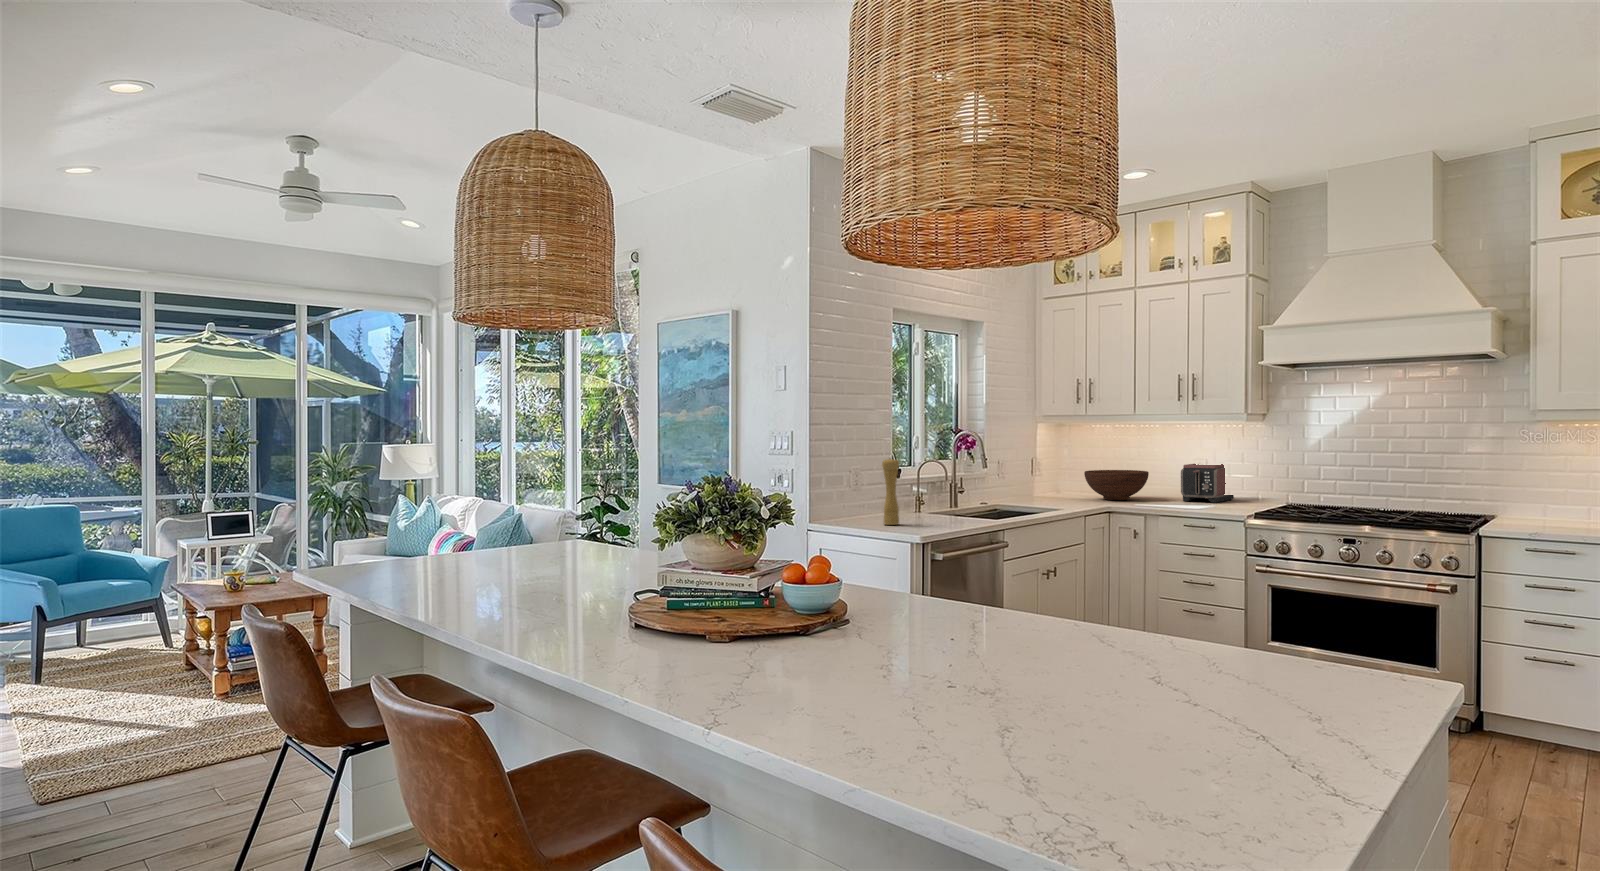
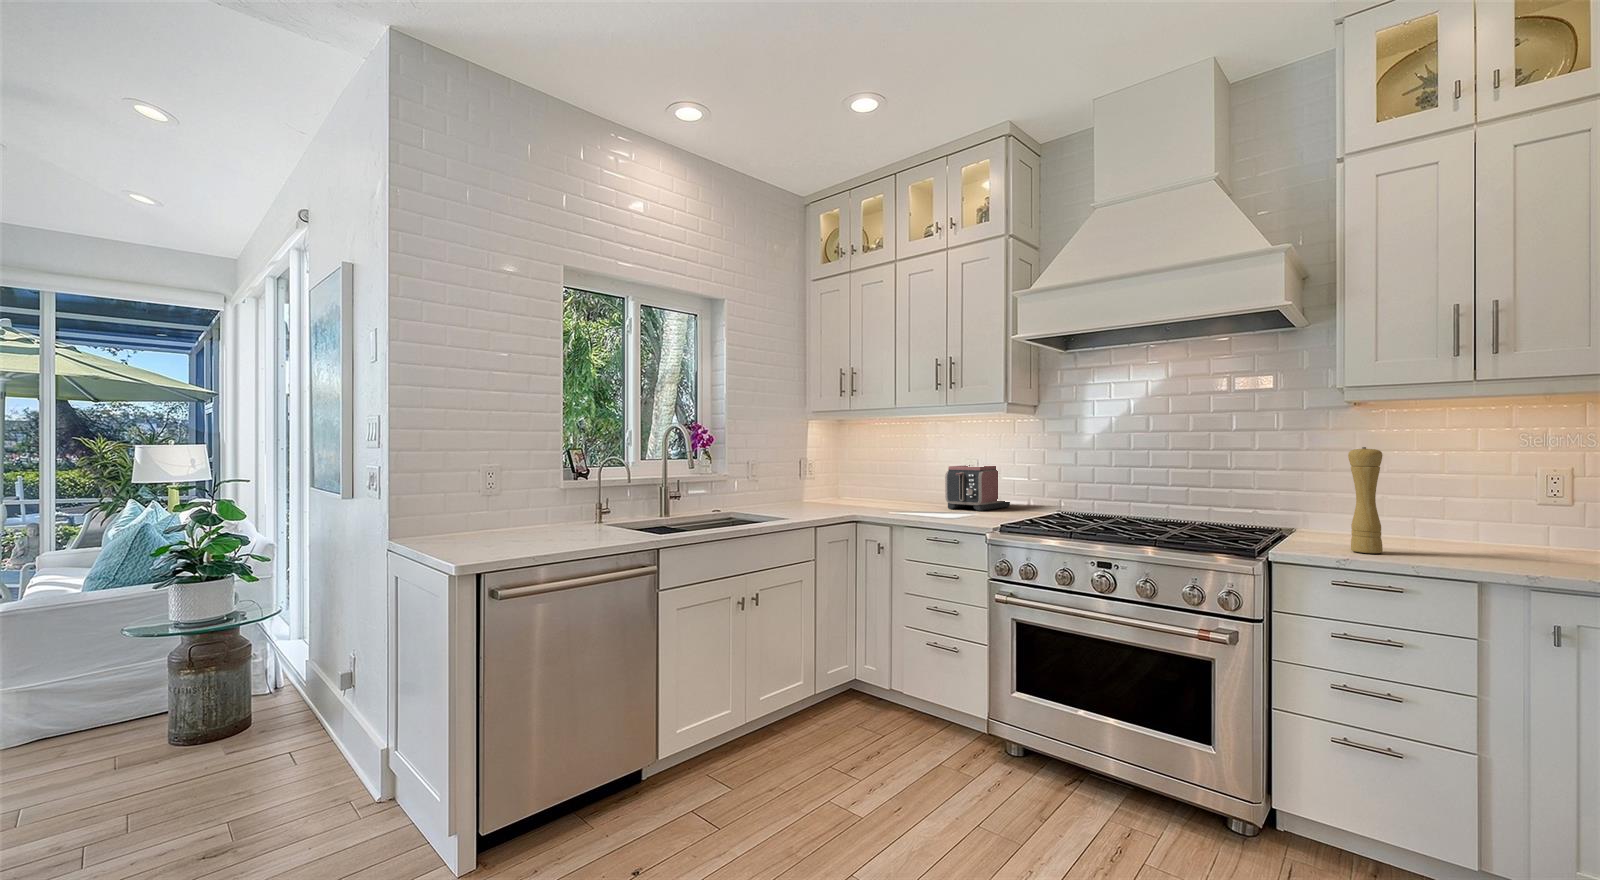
pepper mill: present [882,459,899,525] -> present [1348,447,1383,553]
fruit bowl: present [1084,470,1149,500] -> none [843,473,913,507]

